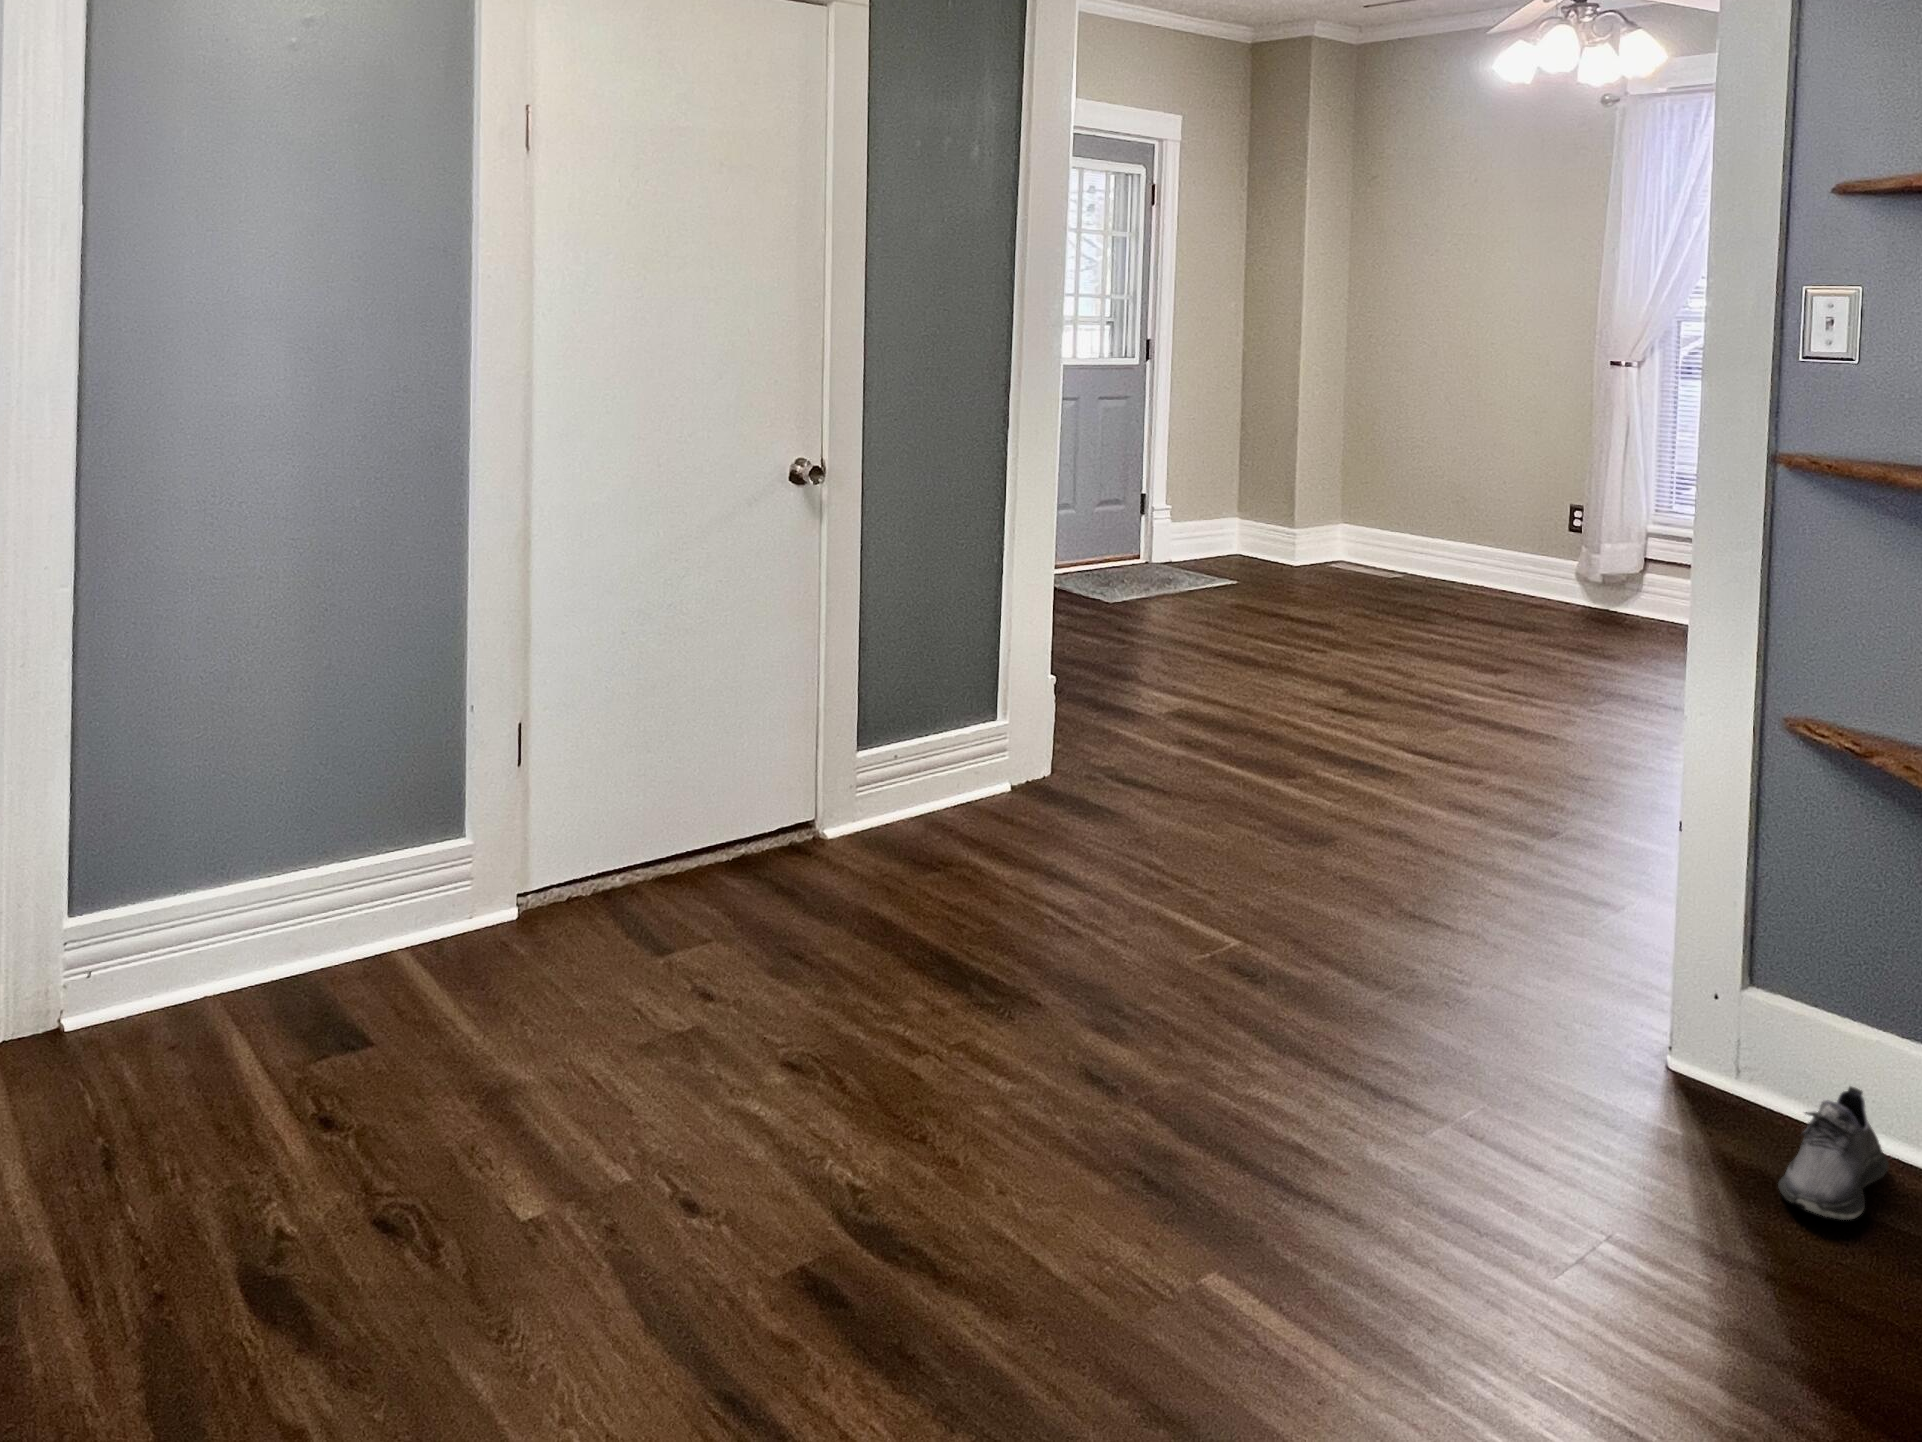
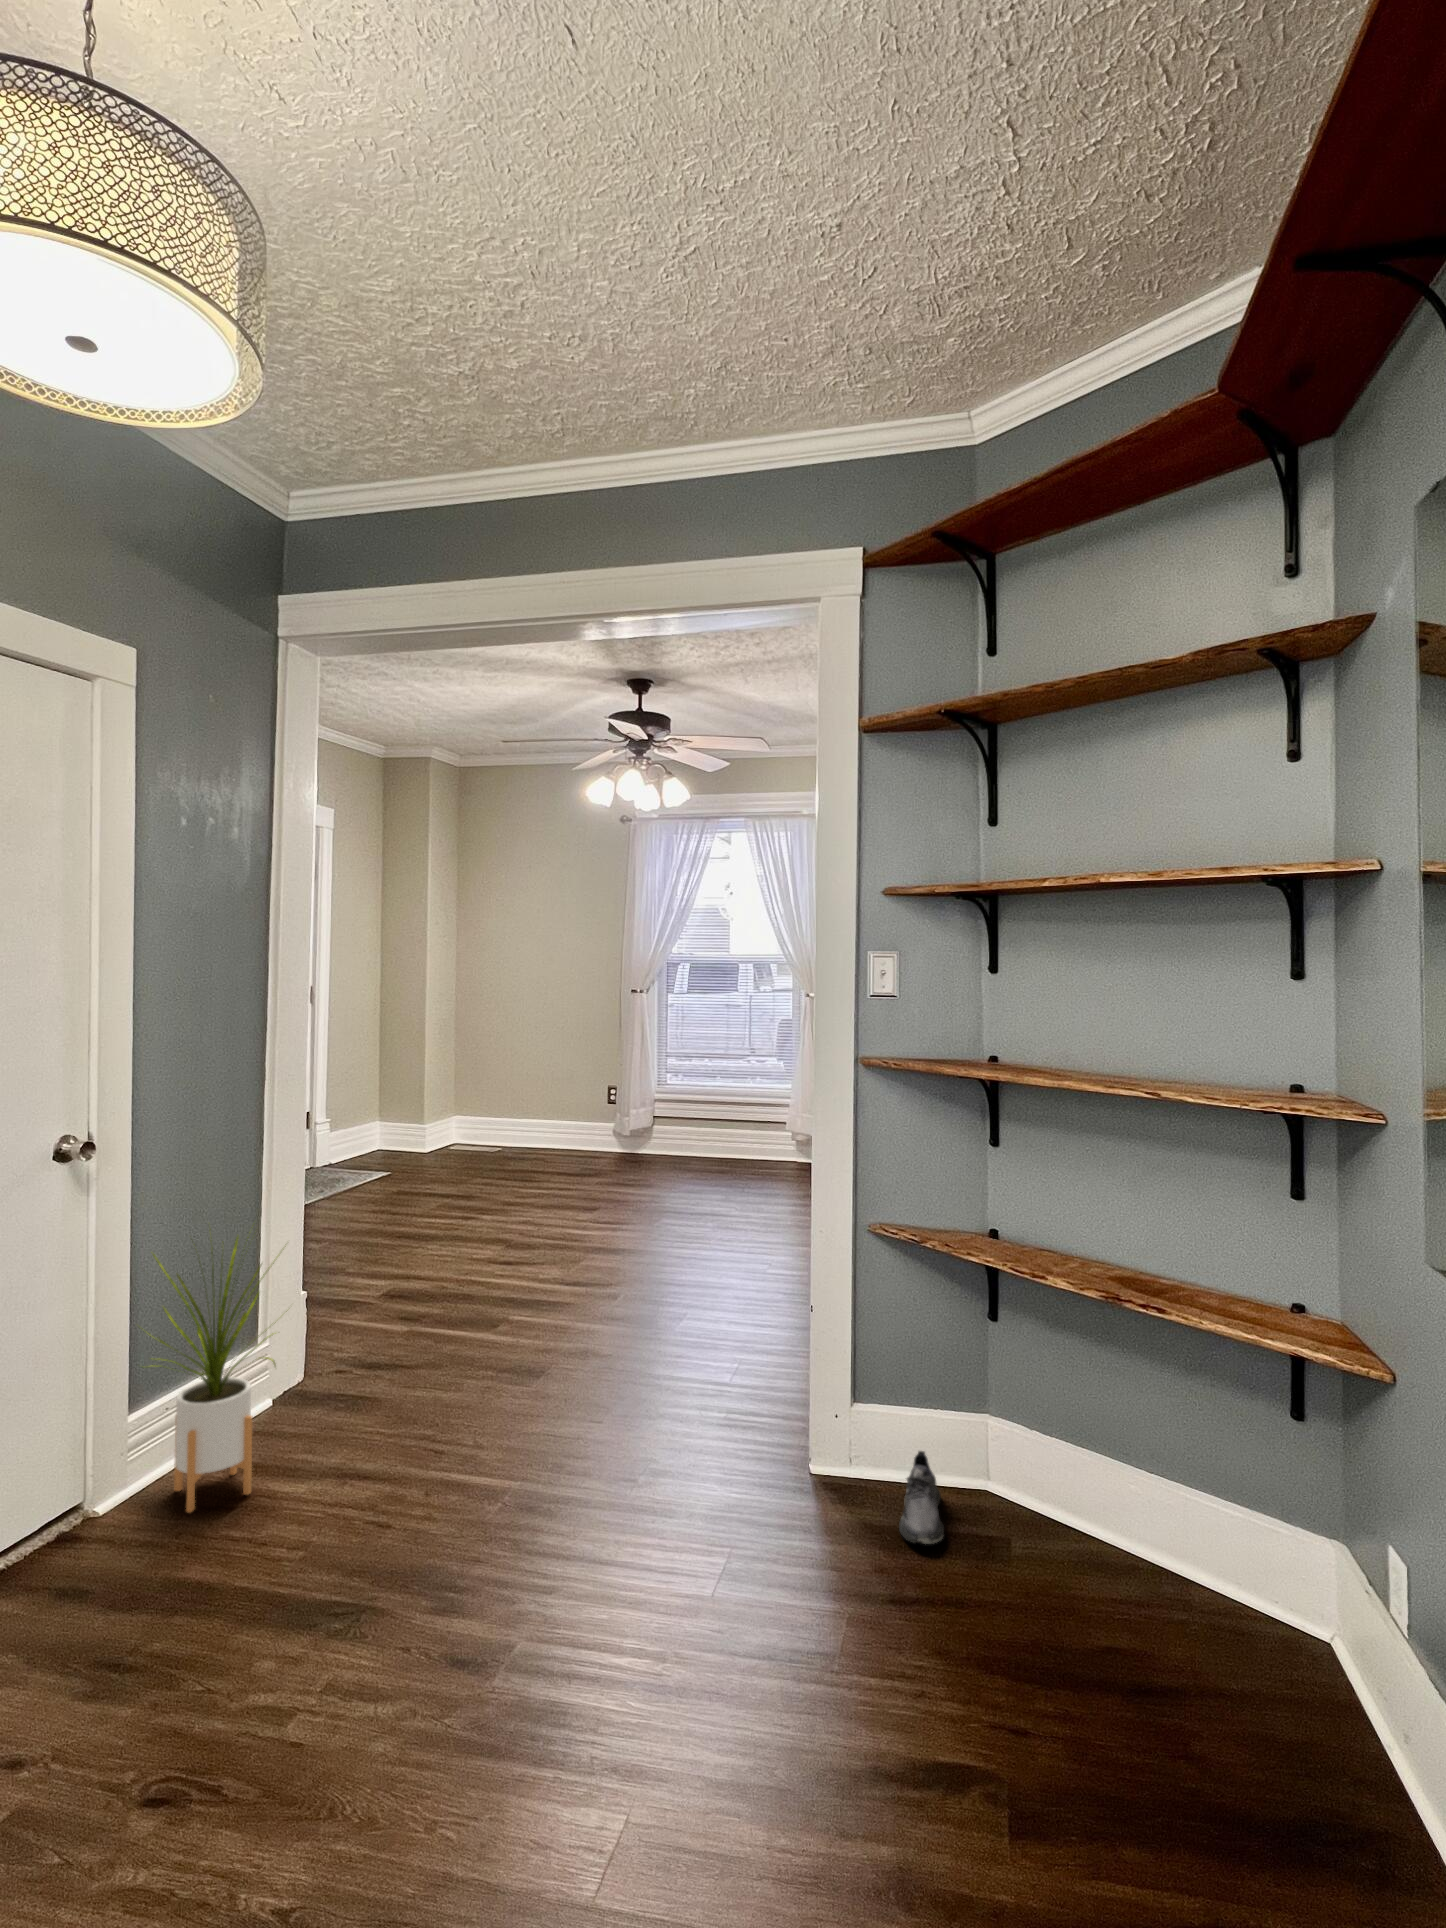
house plant: none [859,565,1009,862] -> present [151,1237,287,1512]

